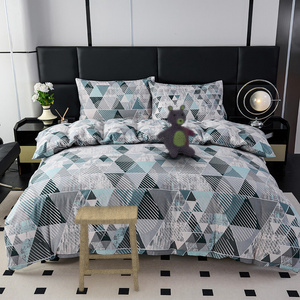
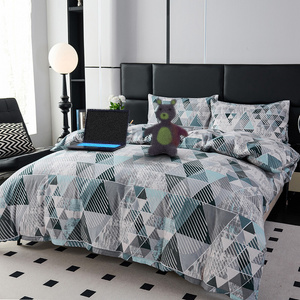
laptop: none [80,113,130,159] -> present [66,109,130,151]
footstool: present [74,206,139,291] -> none [14,187,88,283]

